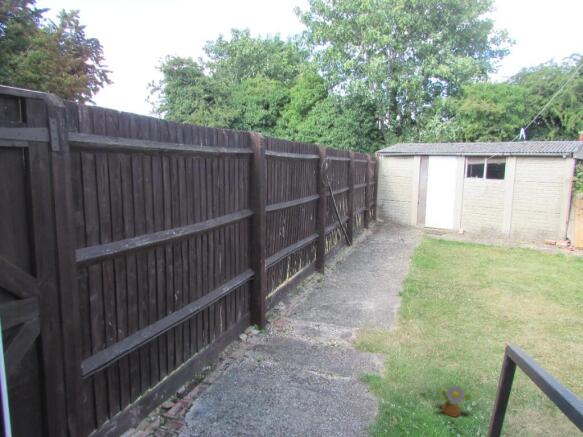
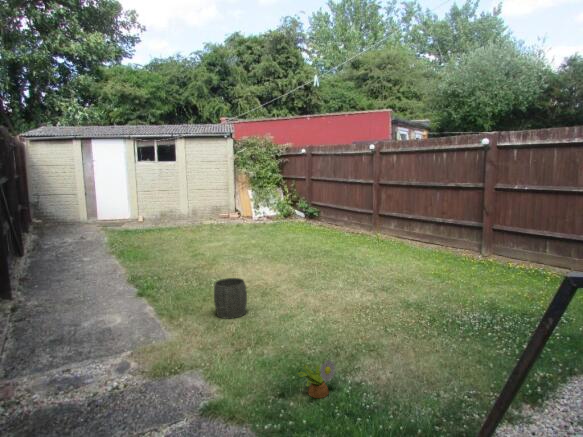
woven basket: none [437,299,468,336] -> present [214,278,247,319]

